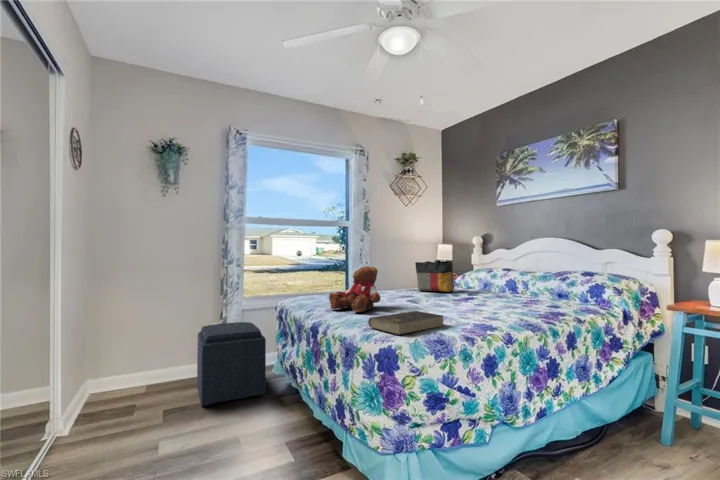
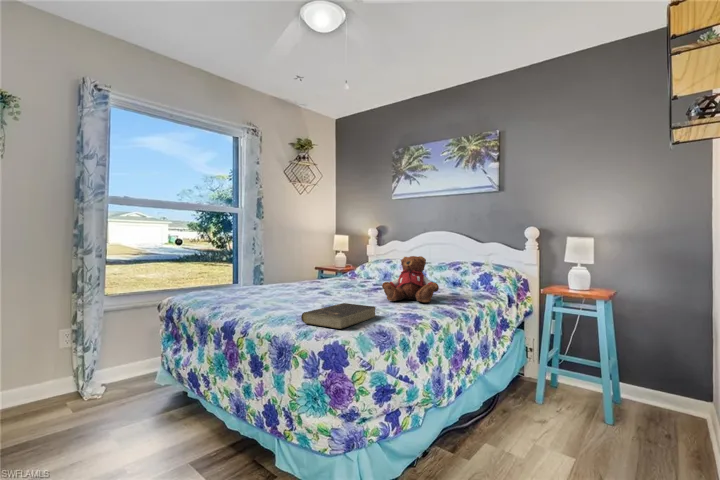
tote bag: present [415,260,454,292] -> none [320,251,359,283]
teddy bear: present [329,267,381,312] -> present [382,256,439,302]
ottoman: present [197,322,266,406] -> none [42,326,149,439]

